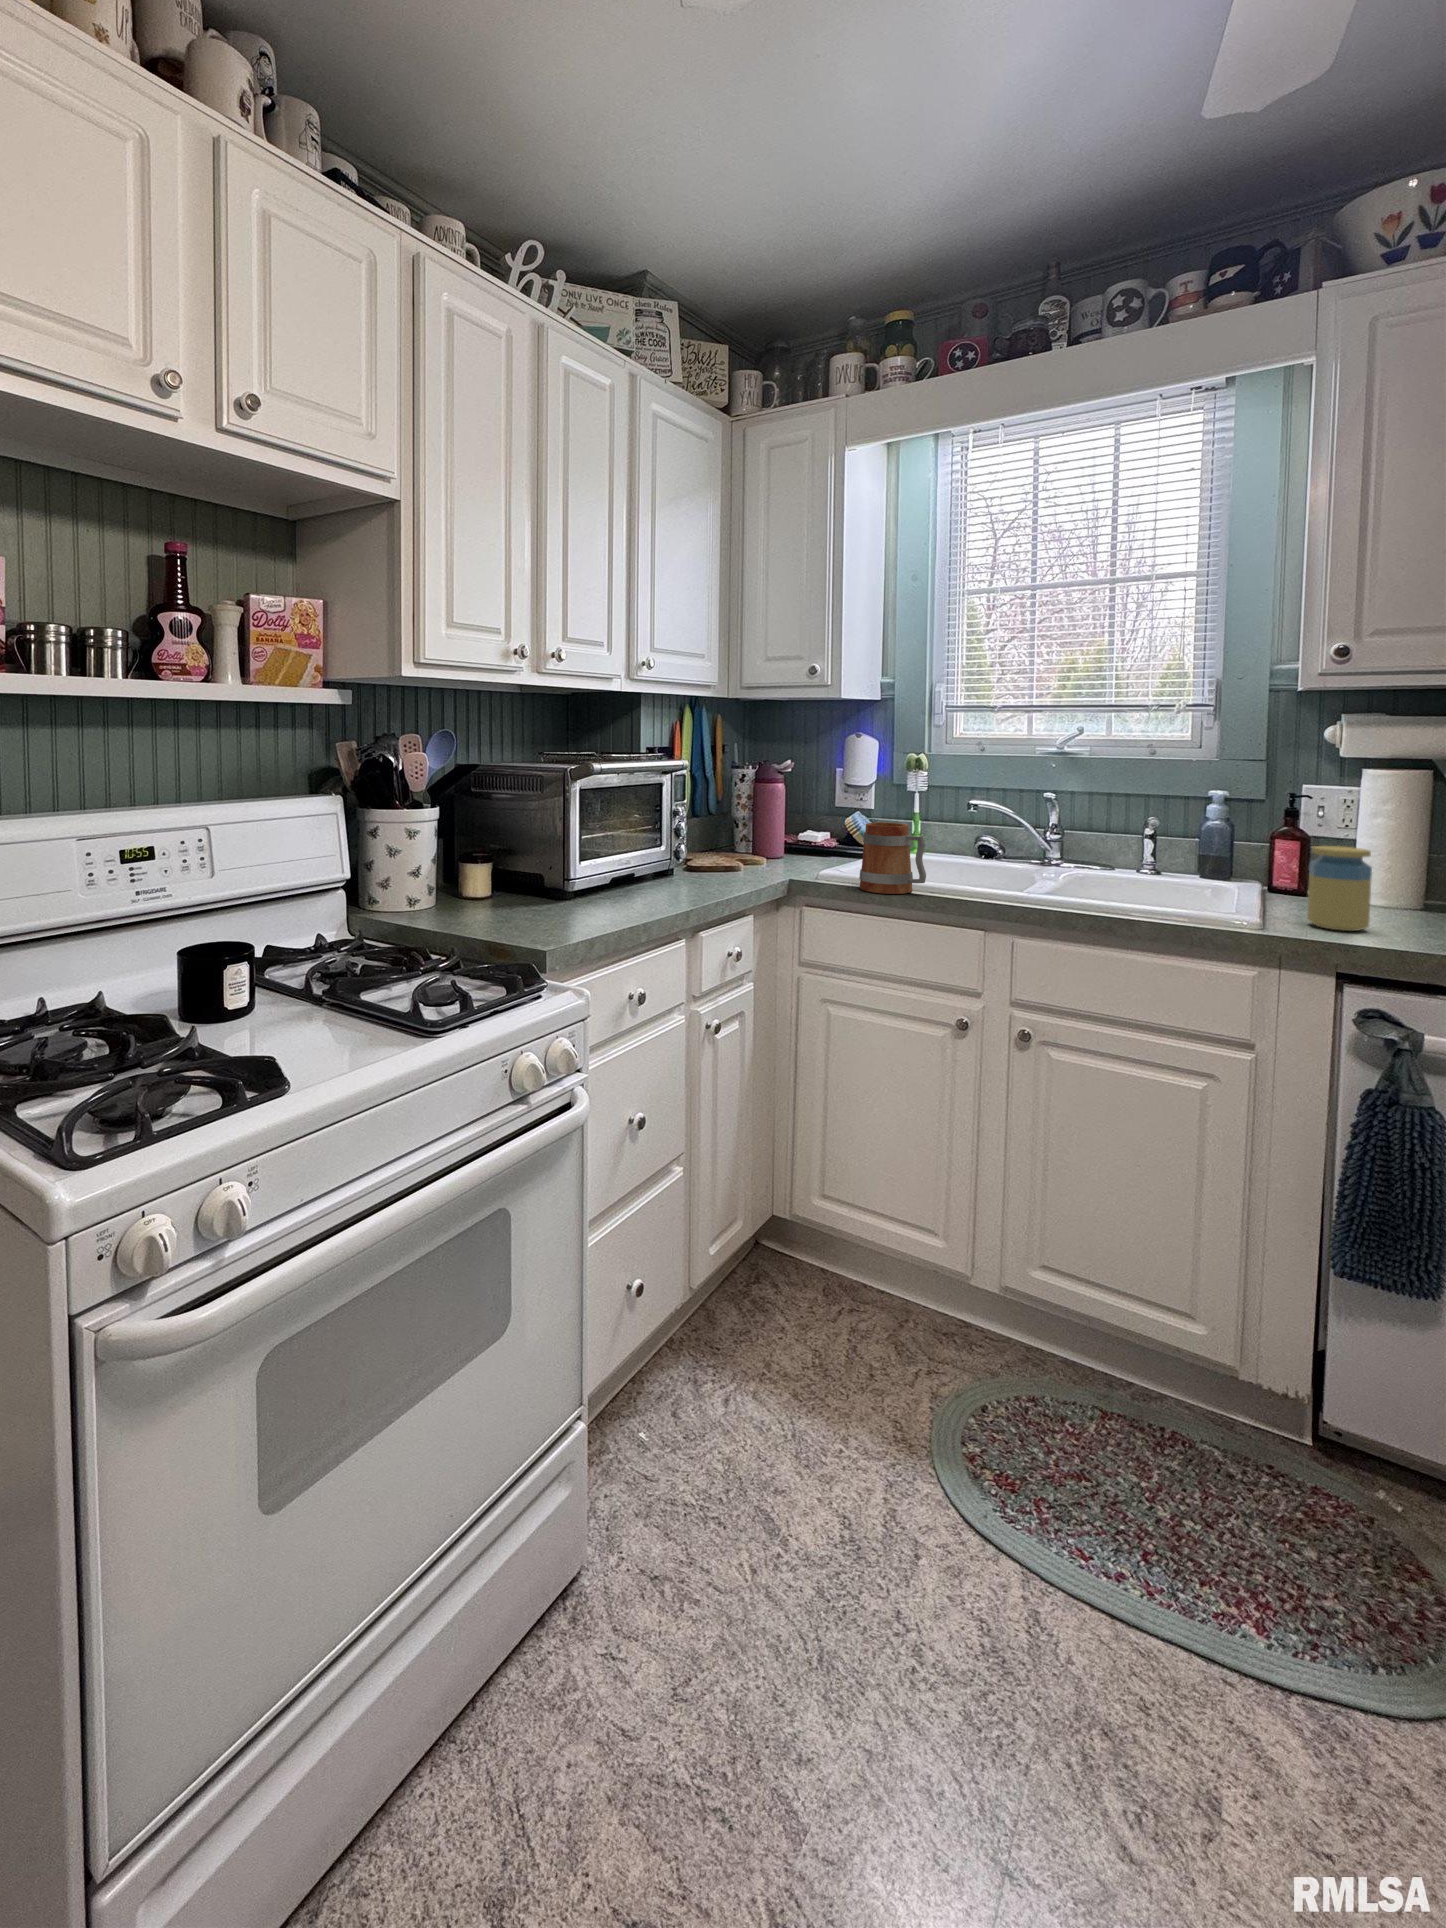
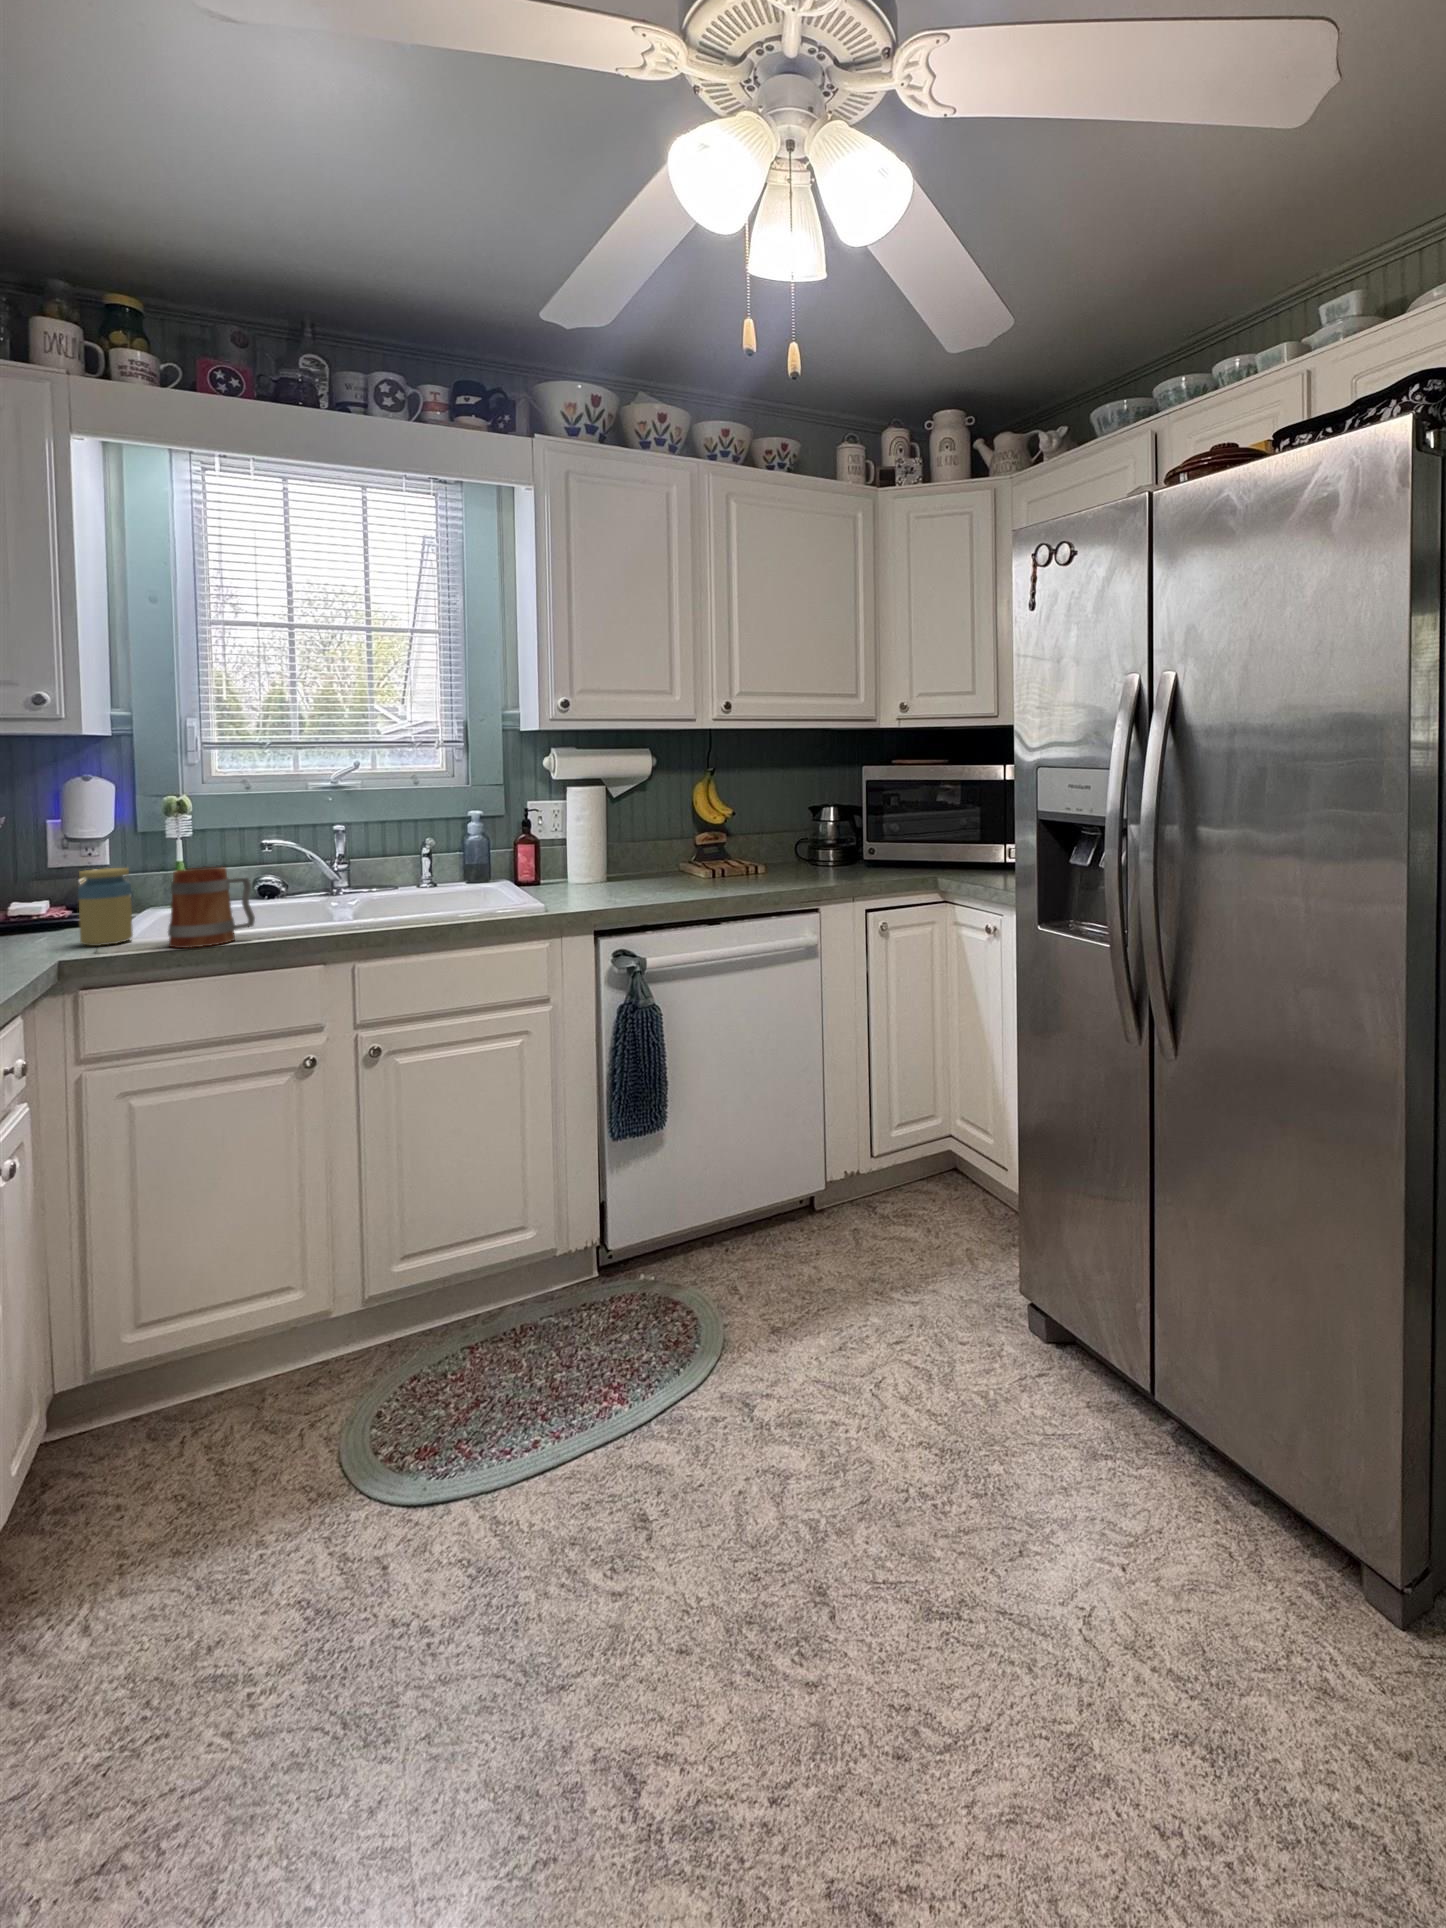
jar: present [1307,846,1372,931] -> present [78,868,133,946]

